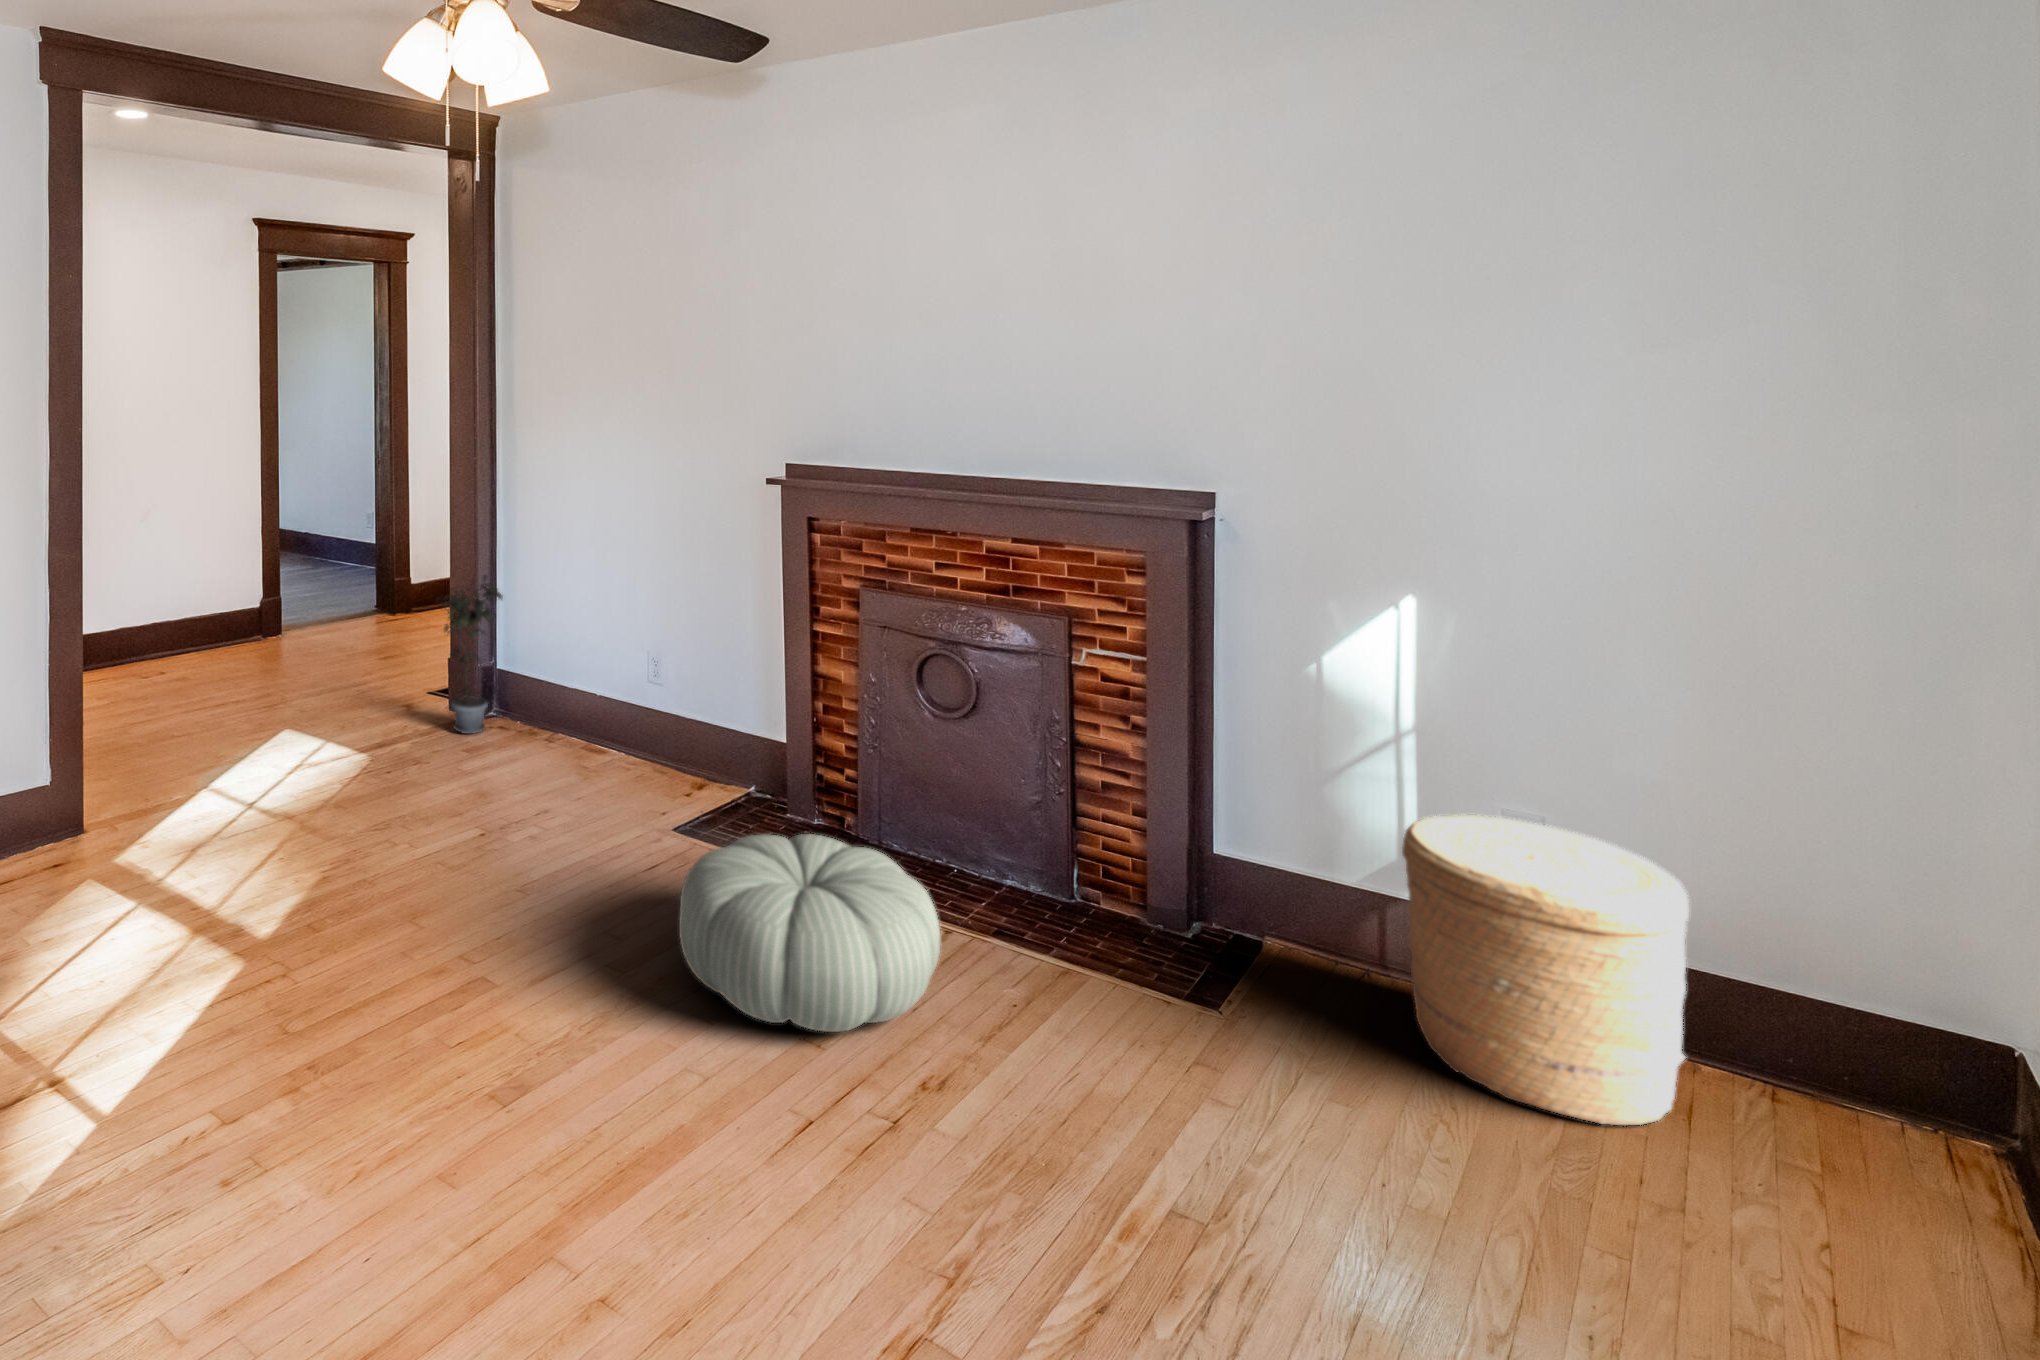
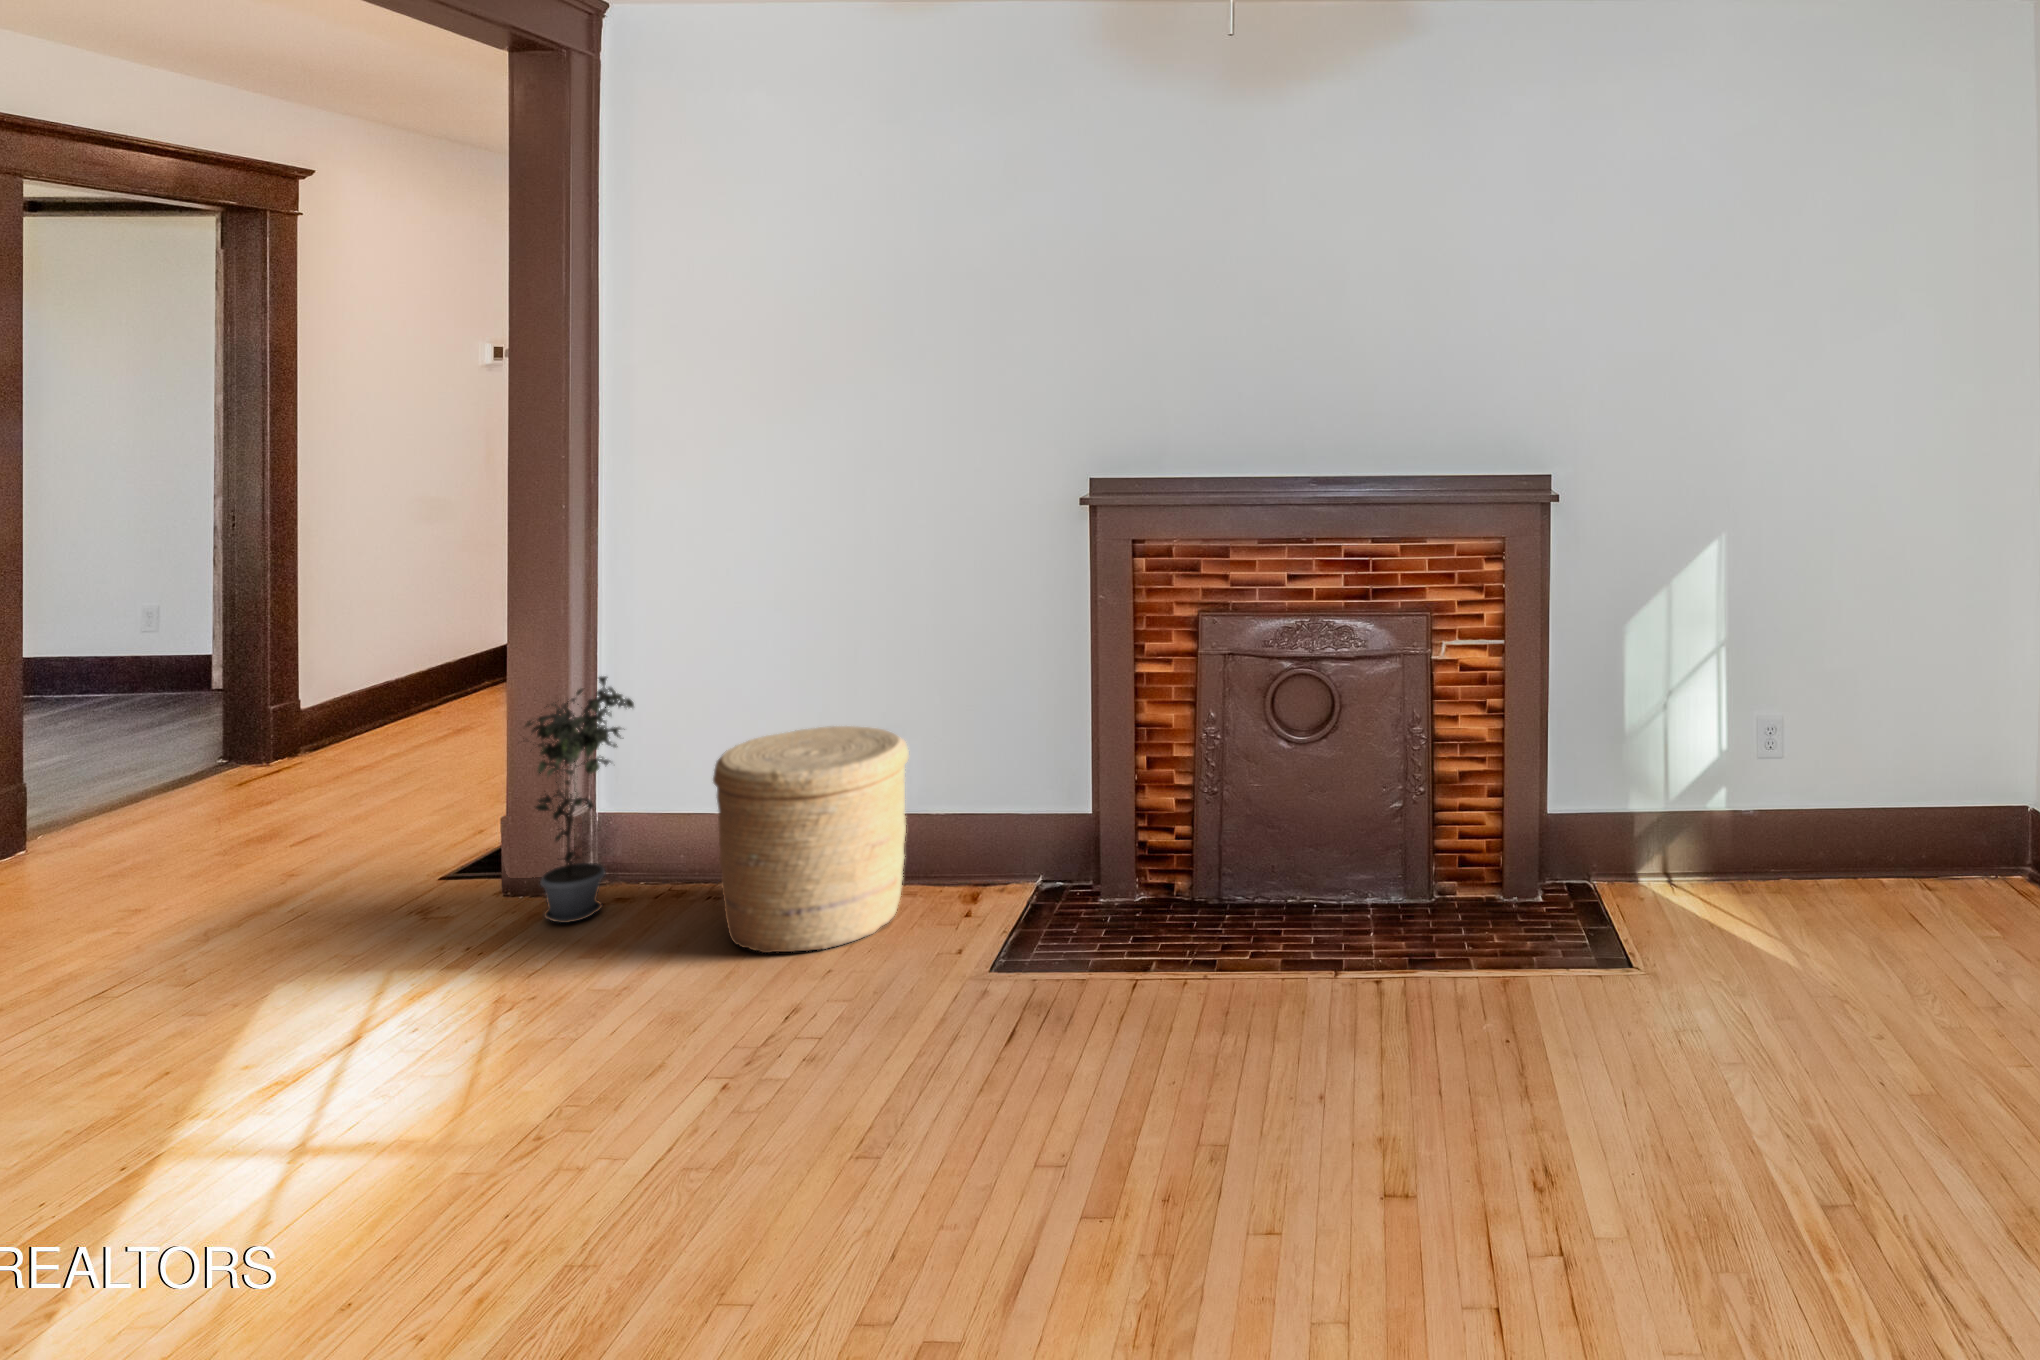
woven basket: present [1402,815,1689,1125] -> present [713,726,909,953]
pouf: present [679,834,940,1032] -> none [1130,901,1436,1137]

